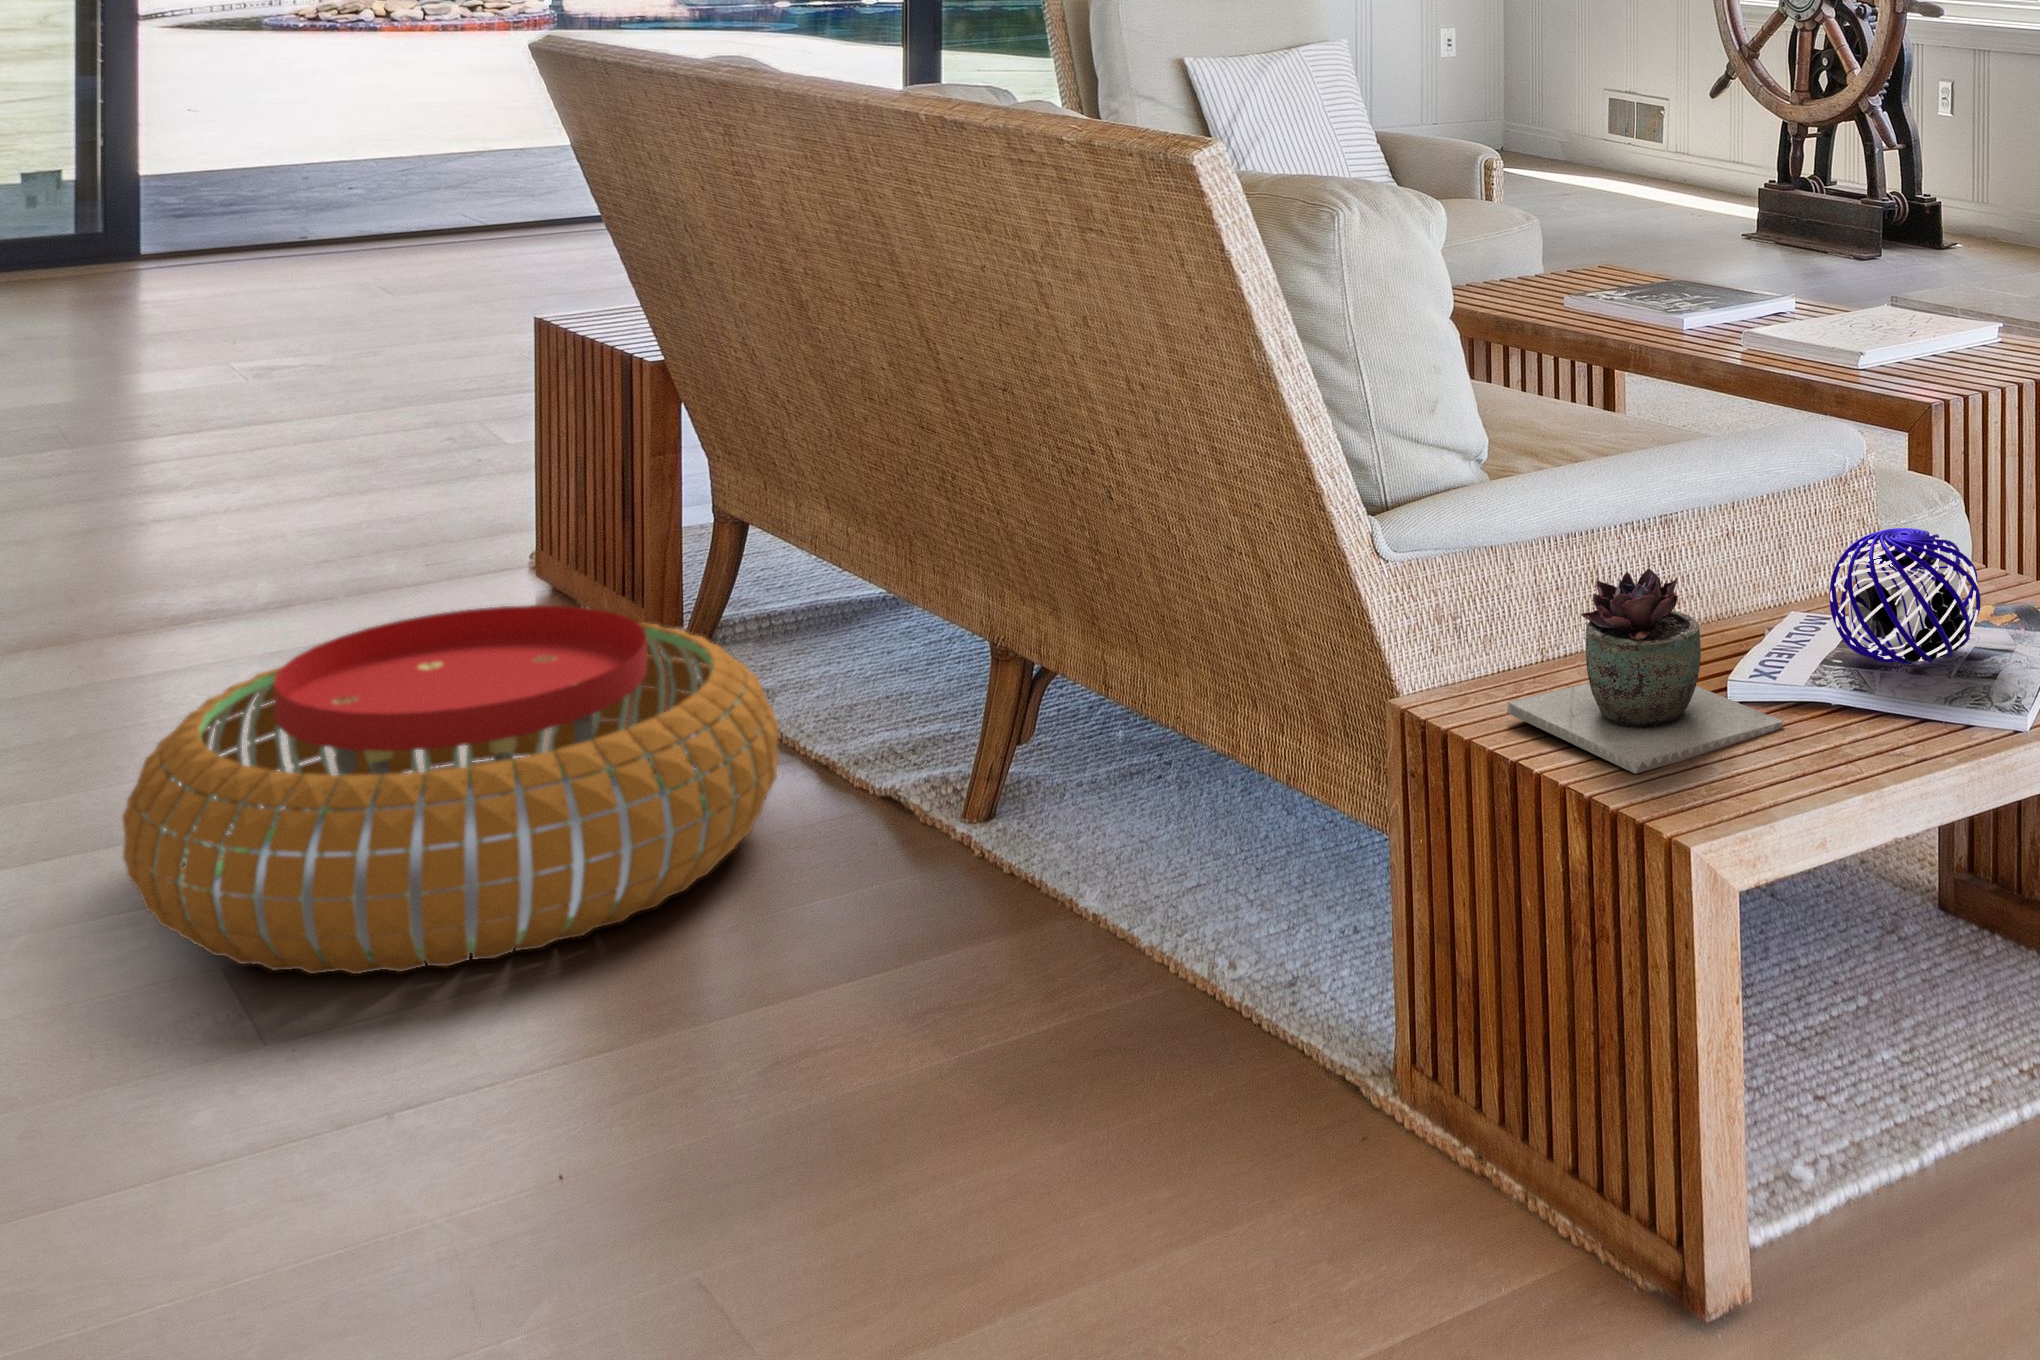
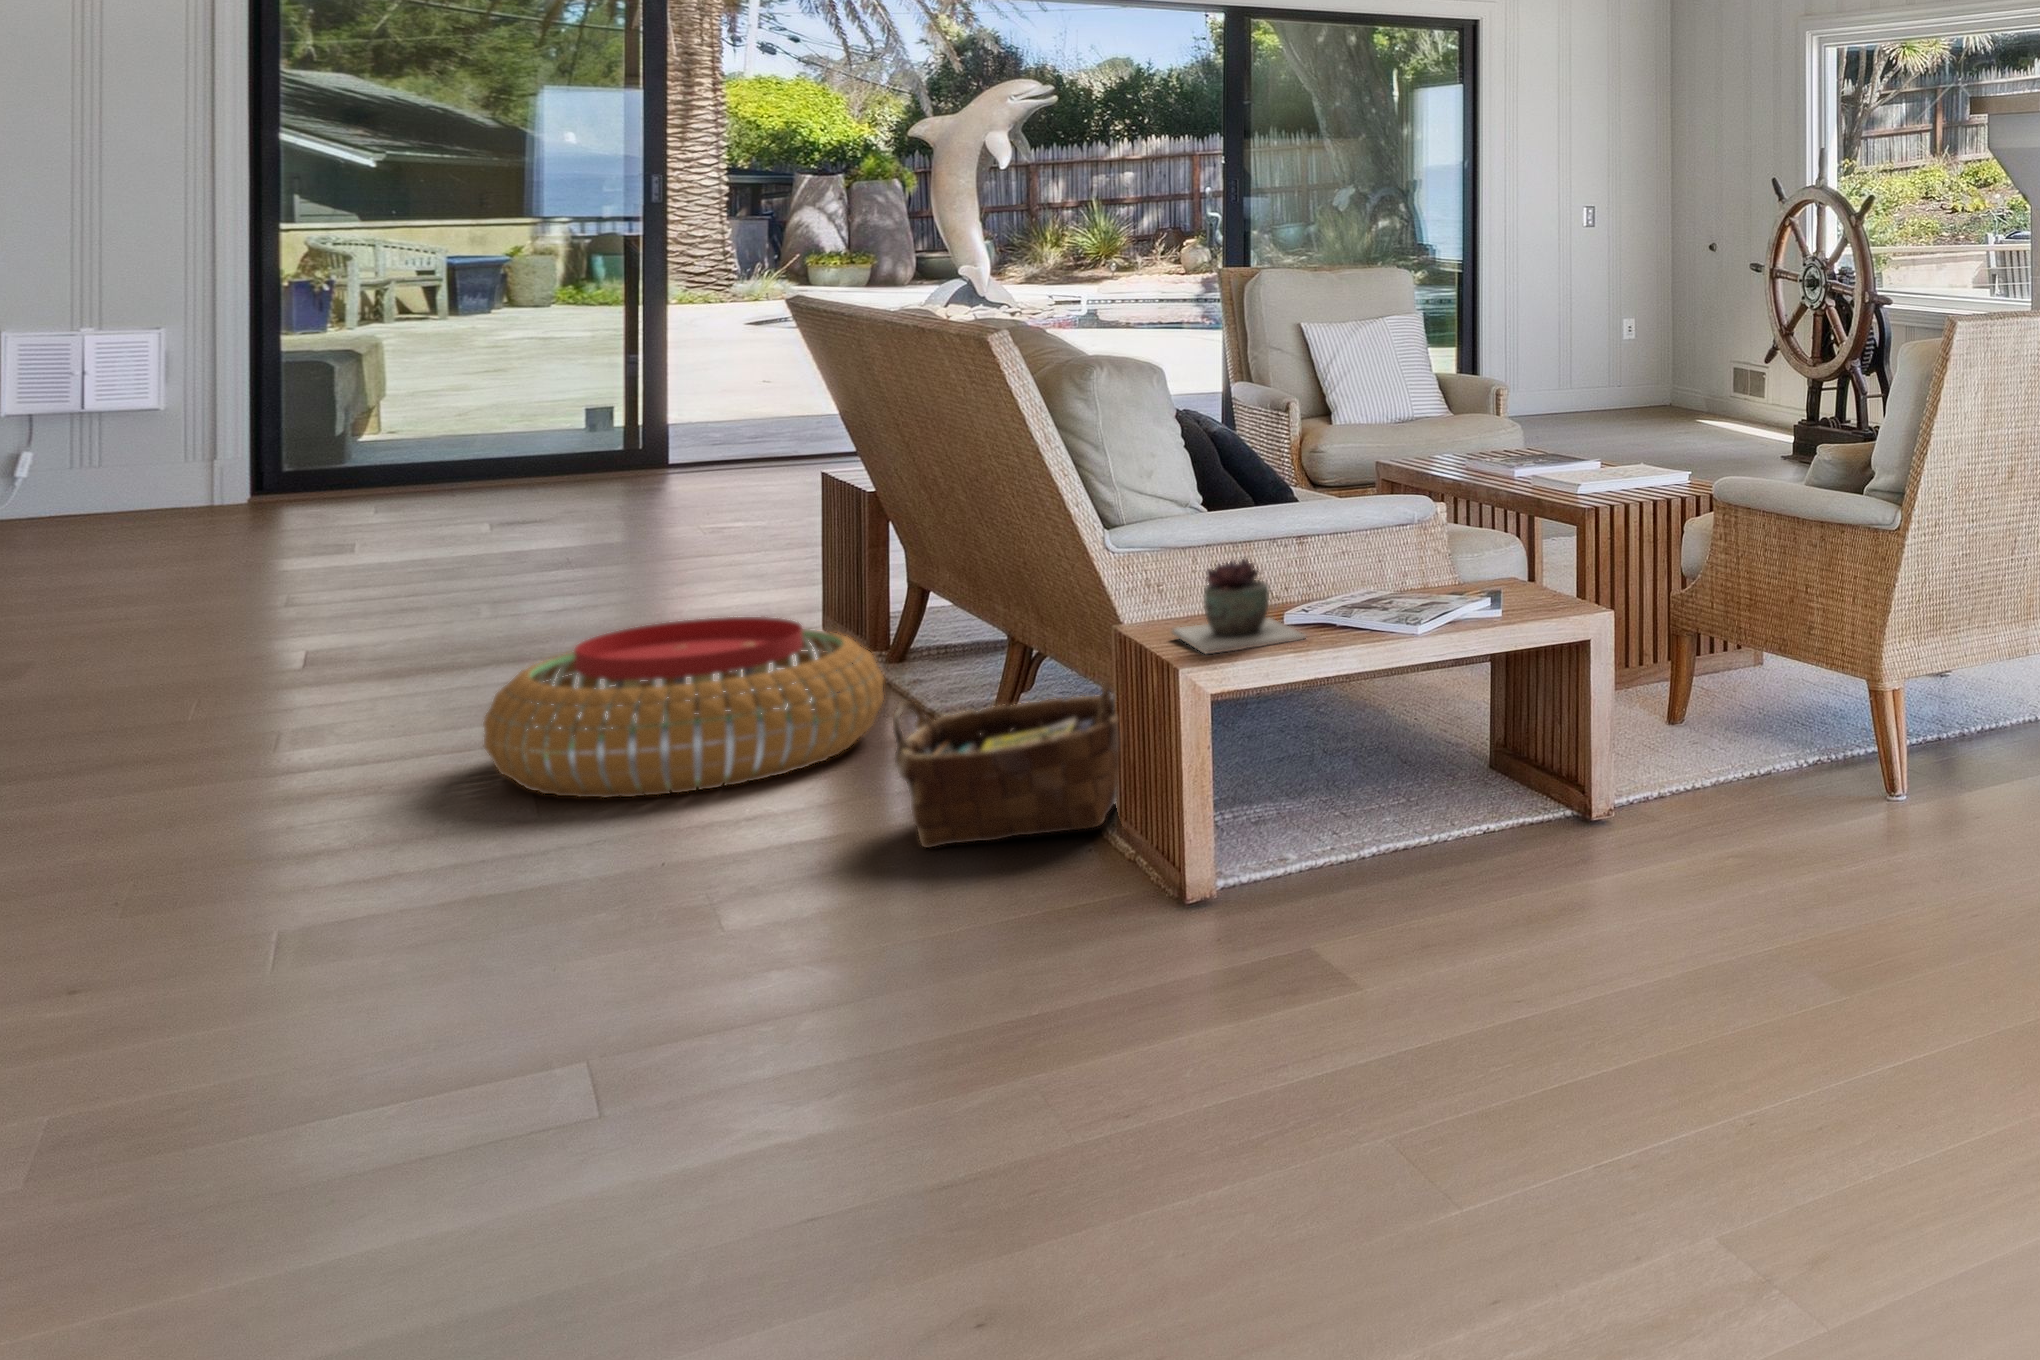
decorative orb: present [1829,528,1981,664] -> none [1369,545,1455,615]
woven basket: none [940,746,1343,1108] -> present [893,682,1119,848]

